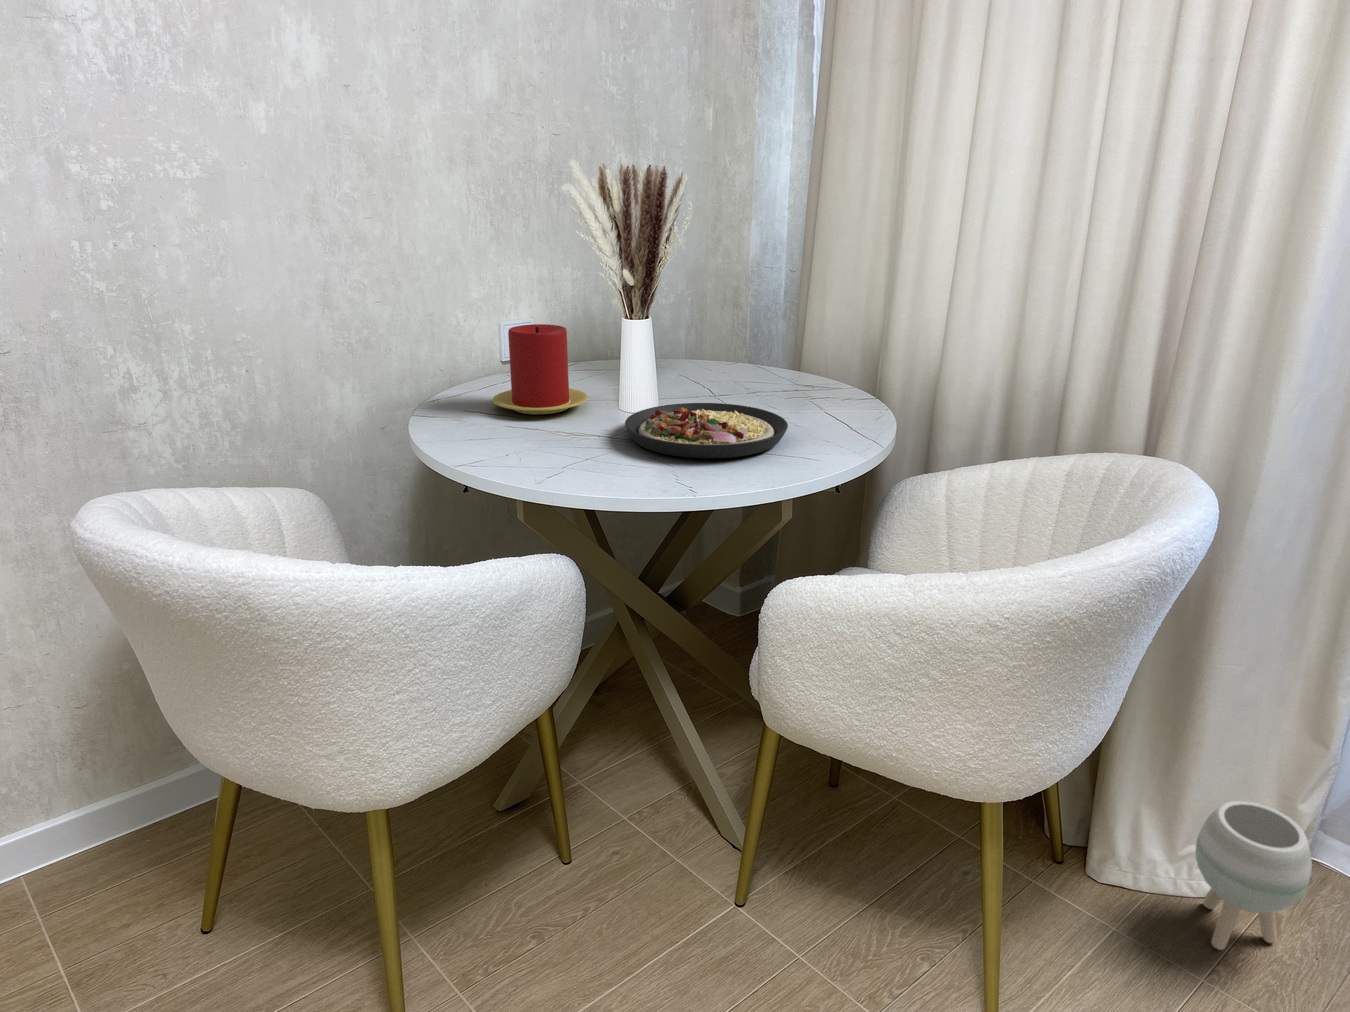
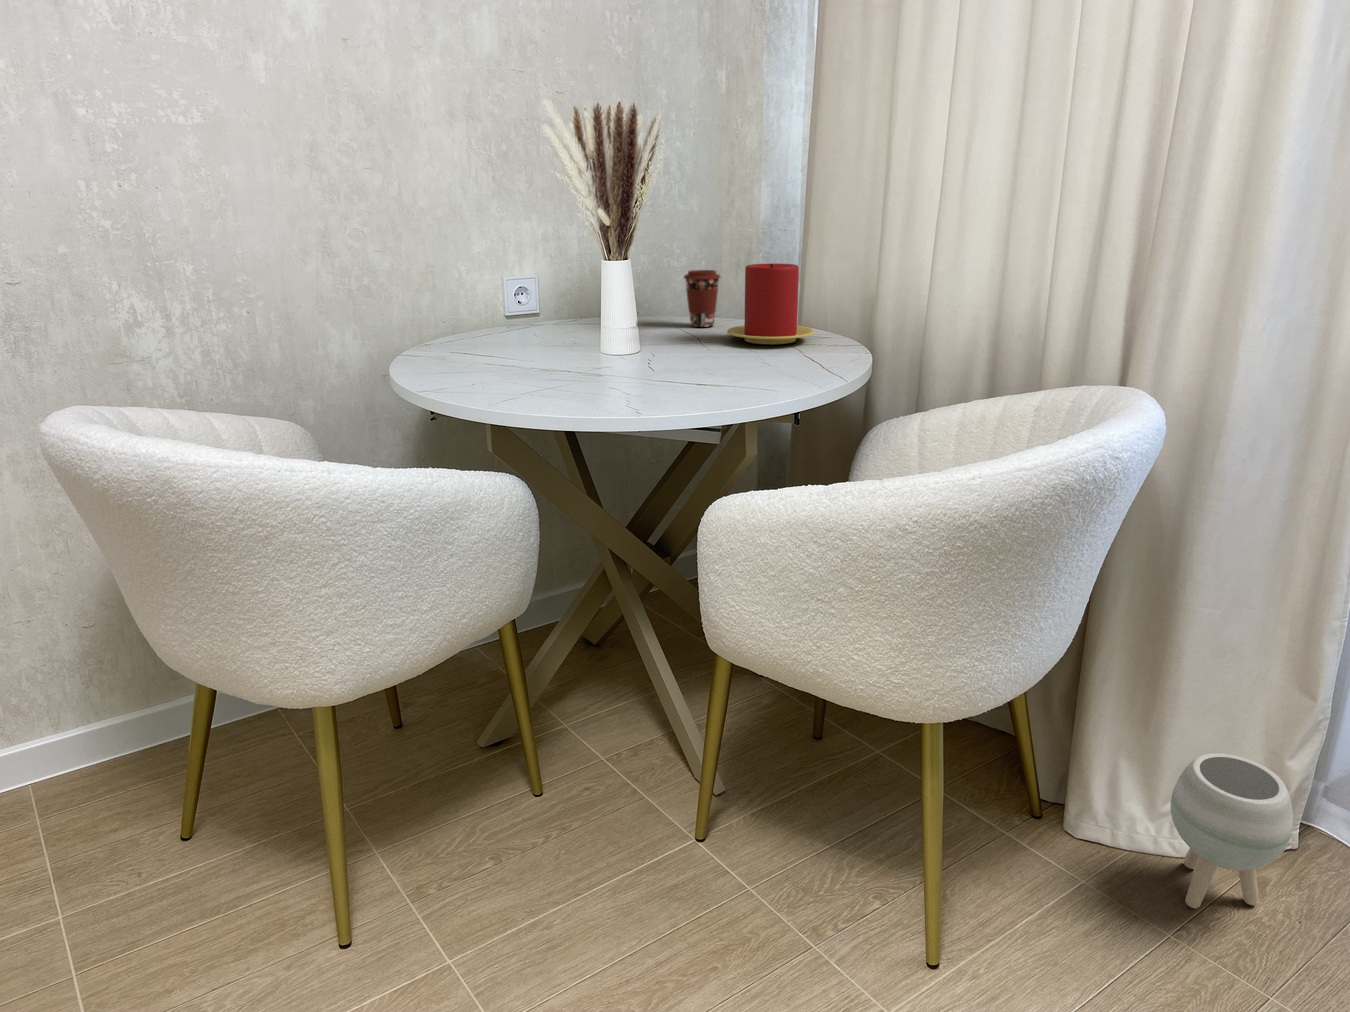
coffee cup: none [688,316,726,375] -> present [684,270,720,327]
candle: present [493,324,588,414] -> present [727,263,814,344]
plate: present [625,403,788,458] -> none [592,344,752,386]

